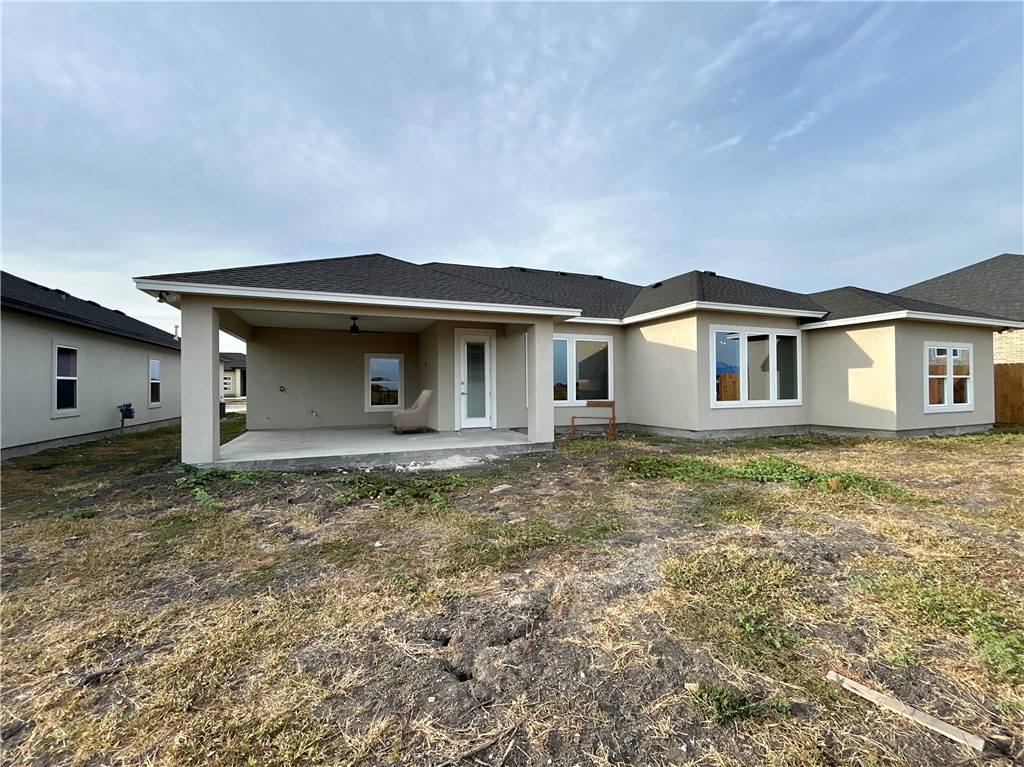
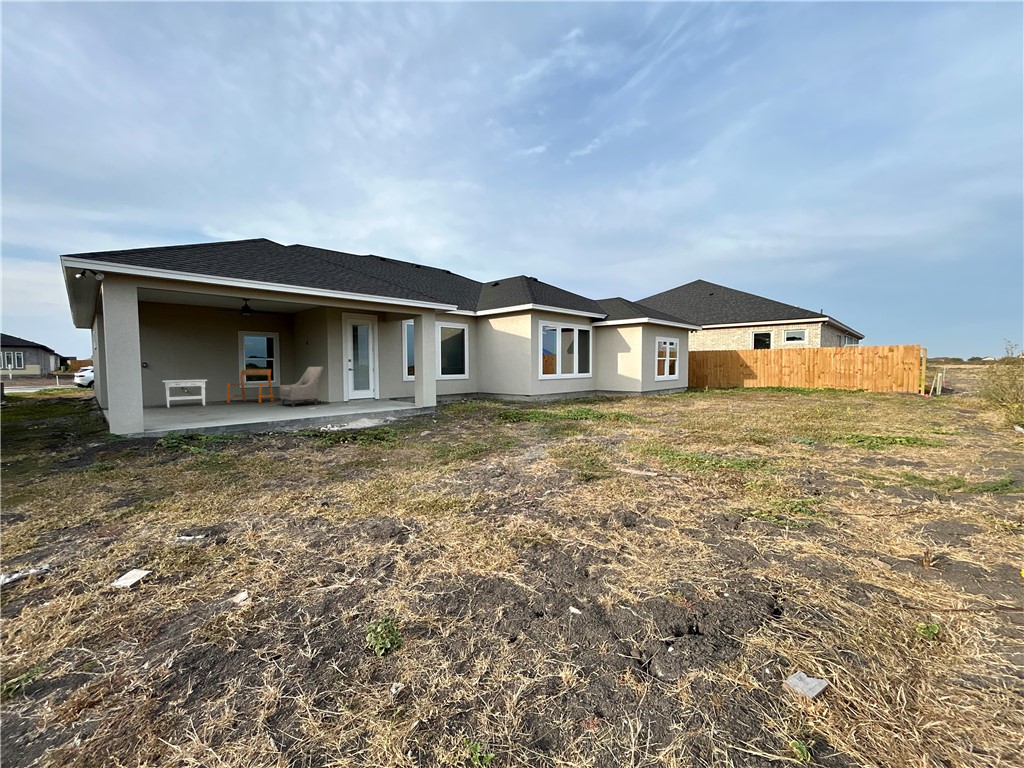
bench: present [571,401,617,441] -> present [227,369,273,403]
side table: none [297,403,338,430] -> present [163,380,207,408]

